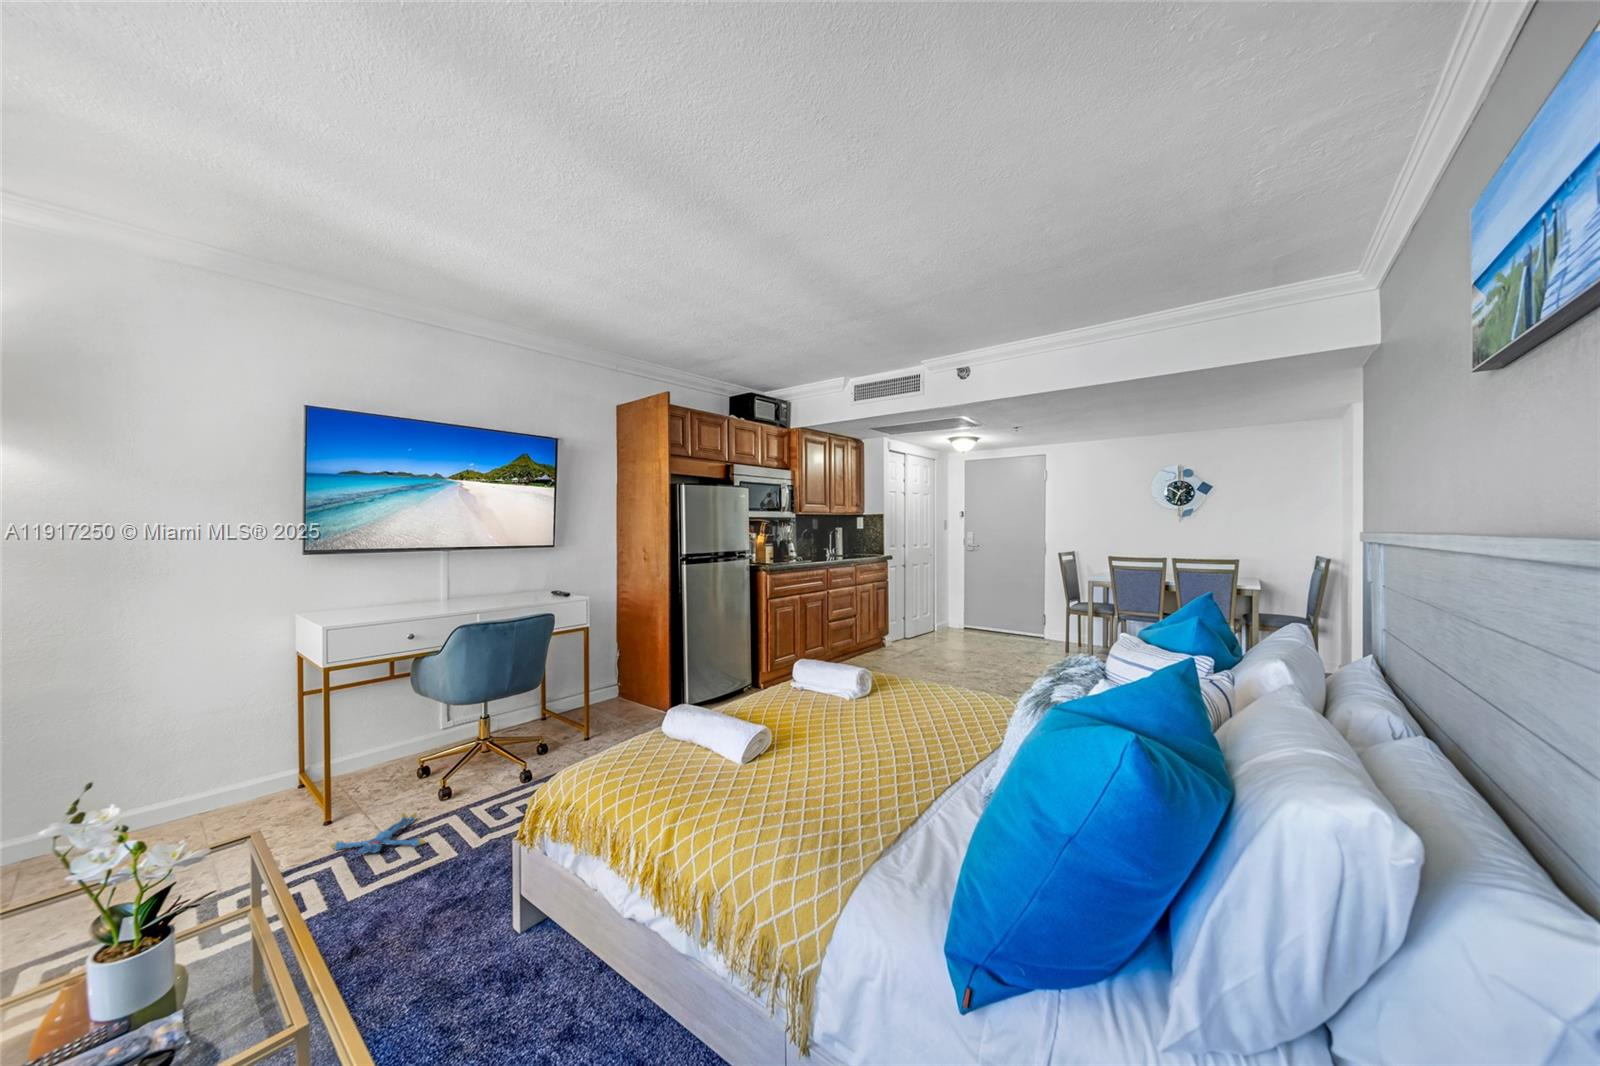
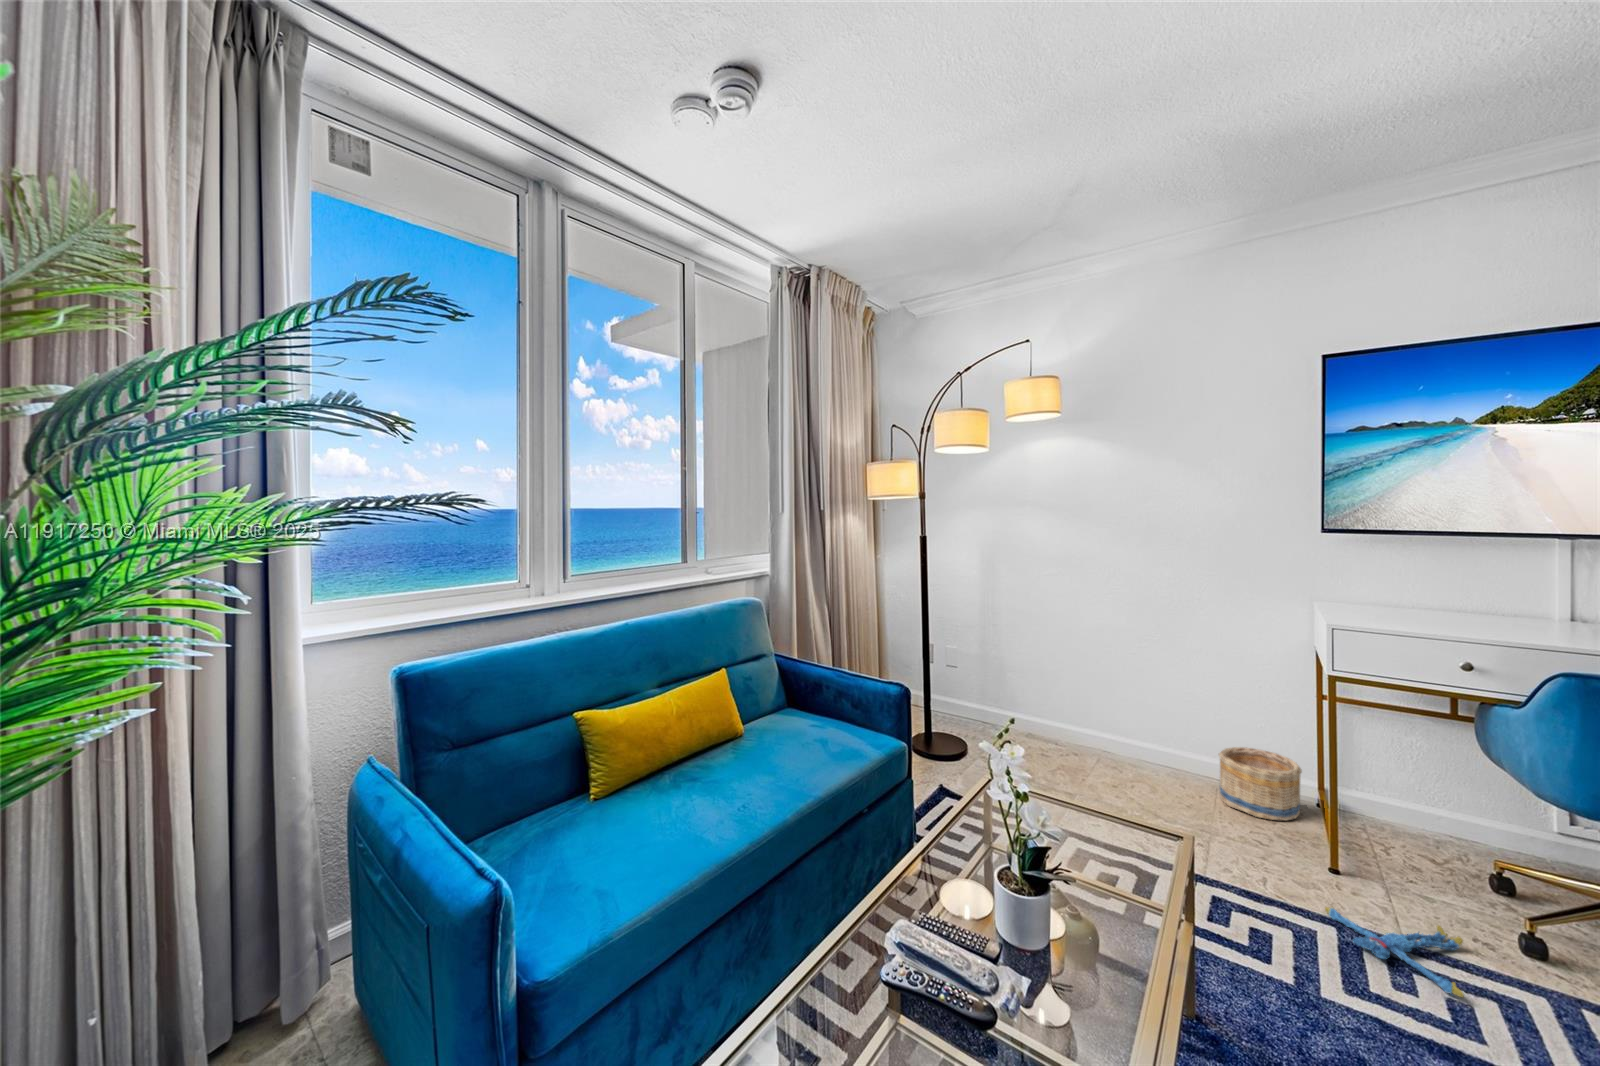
basket: none [202,752,290,820] -> present [1219,747,1302,820]

